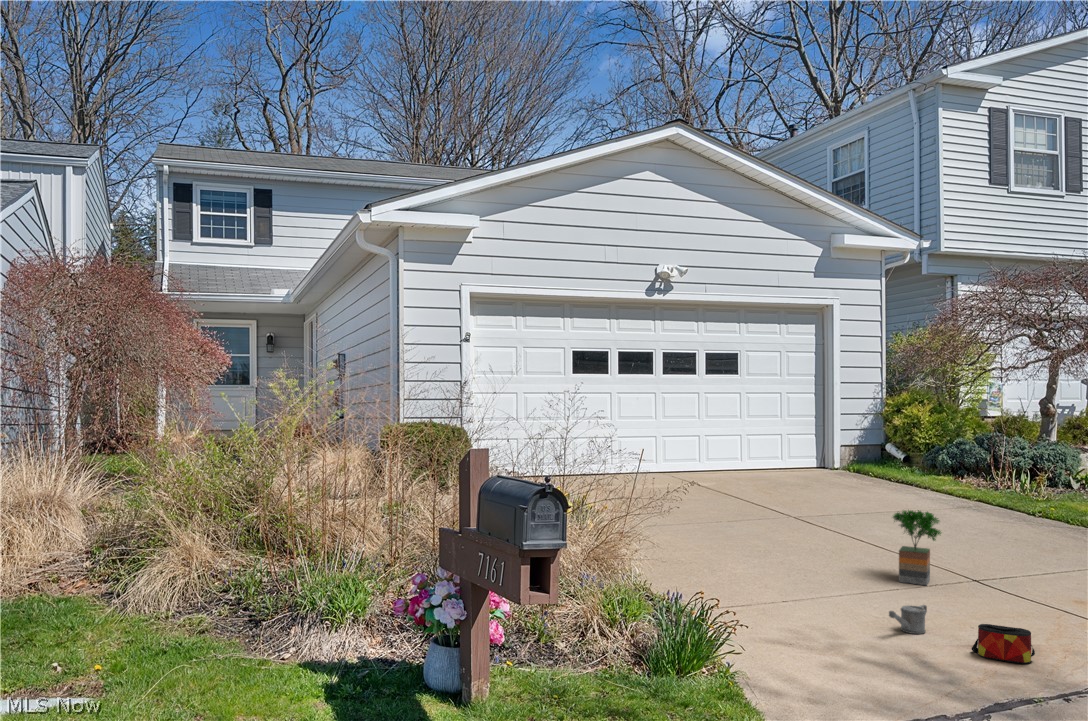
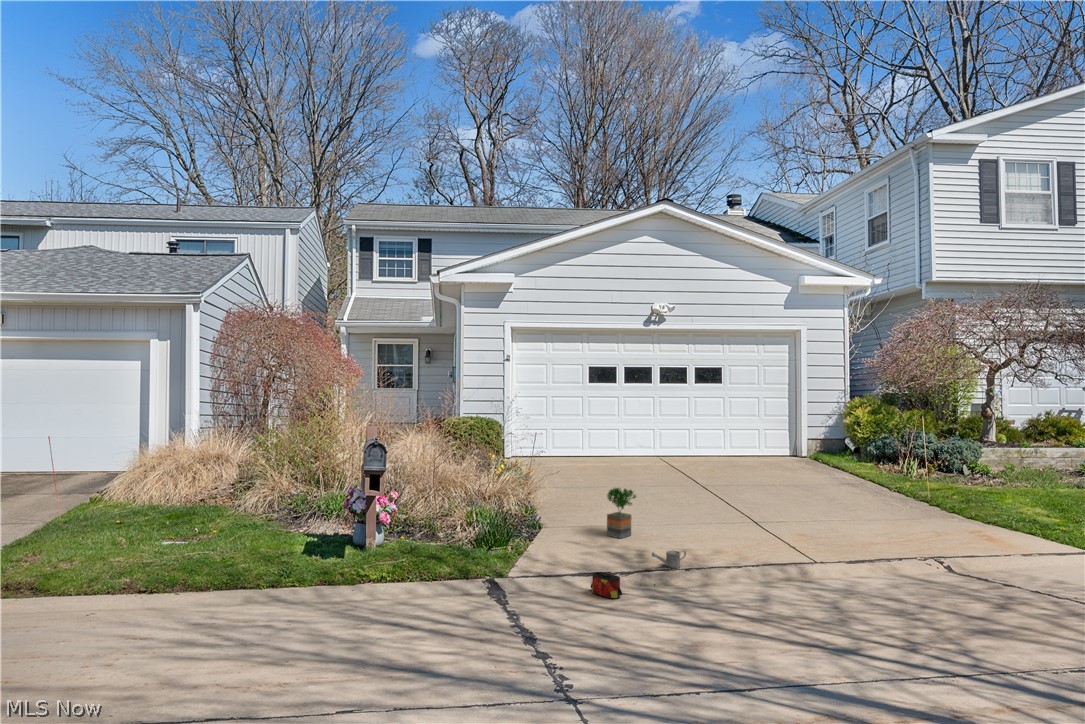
potted tree: present [893,510,941,585] -> present [607,488,636,538]
bag: present [972,624,1035,664] -> present [591,572,622,599]

